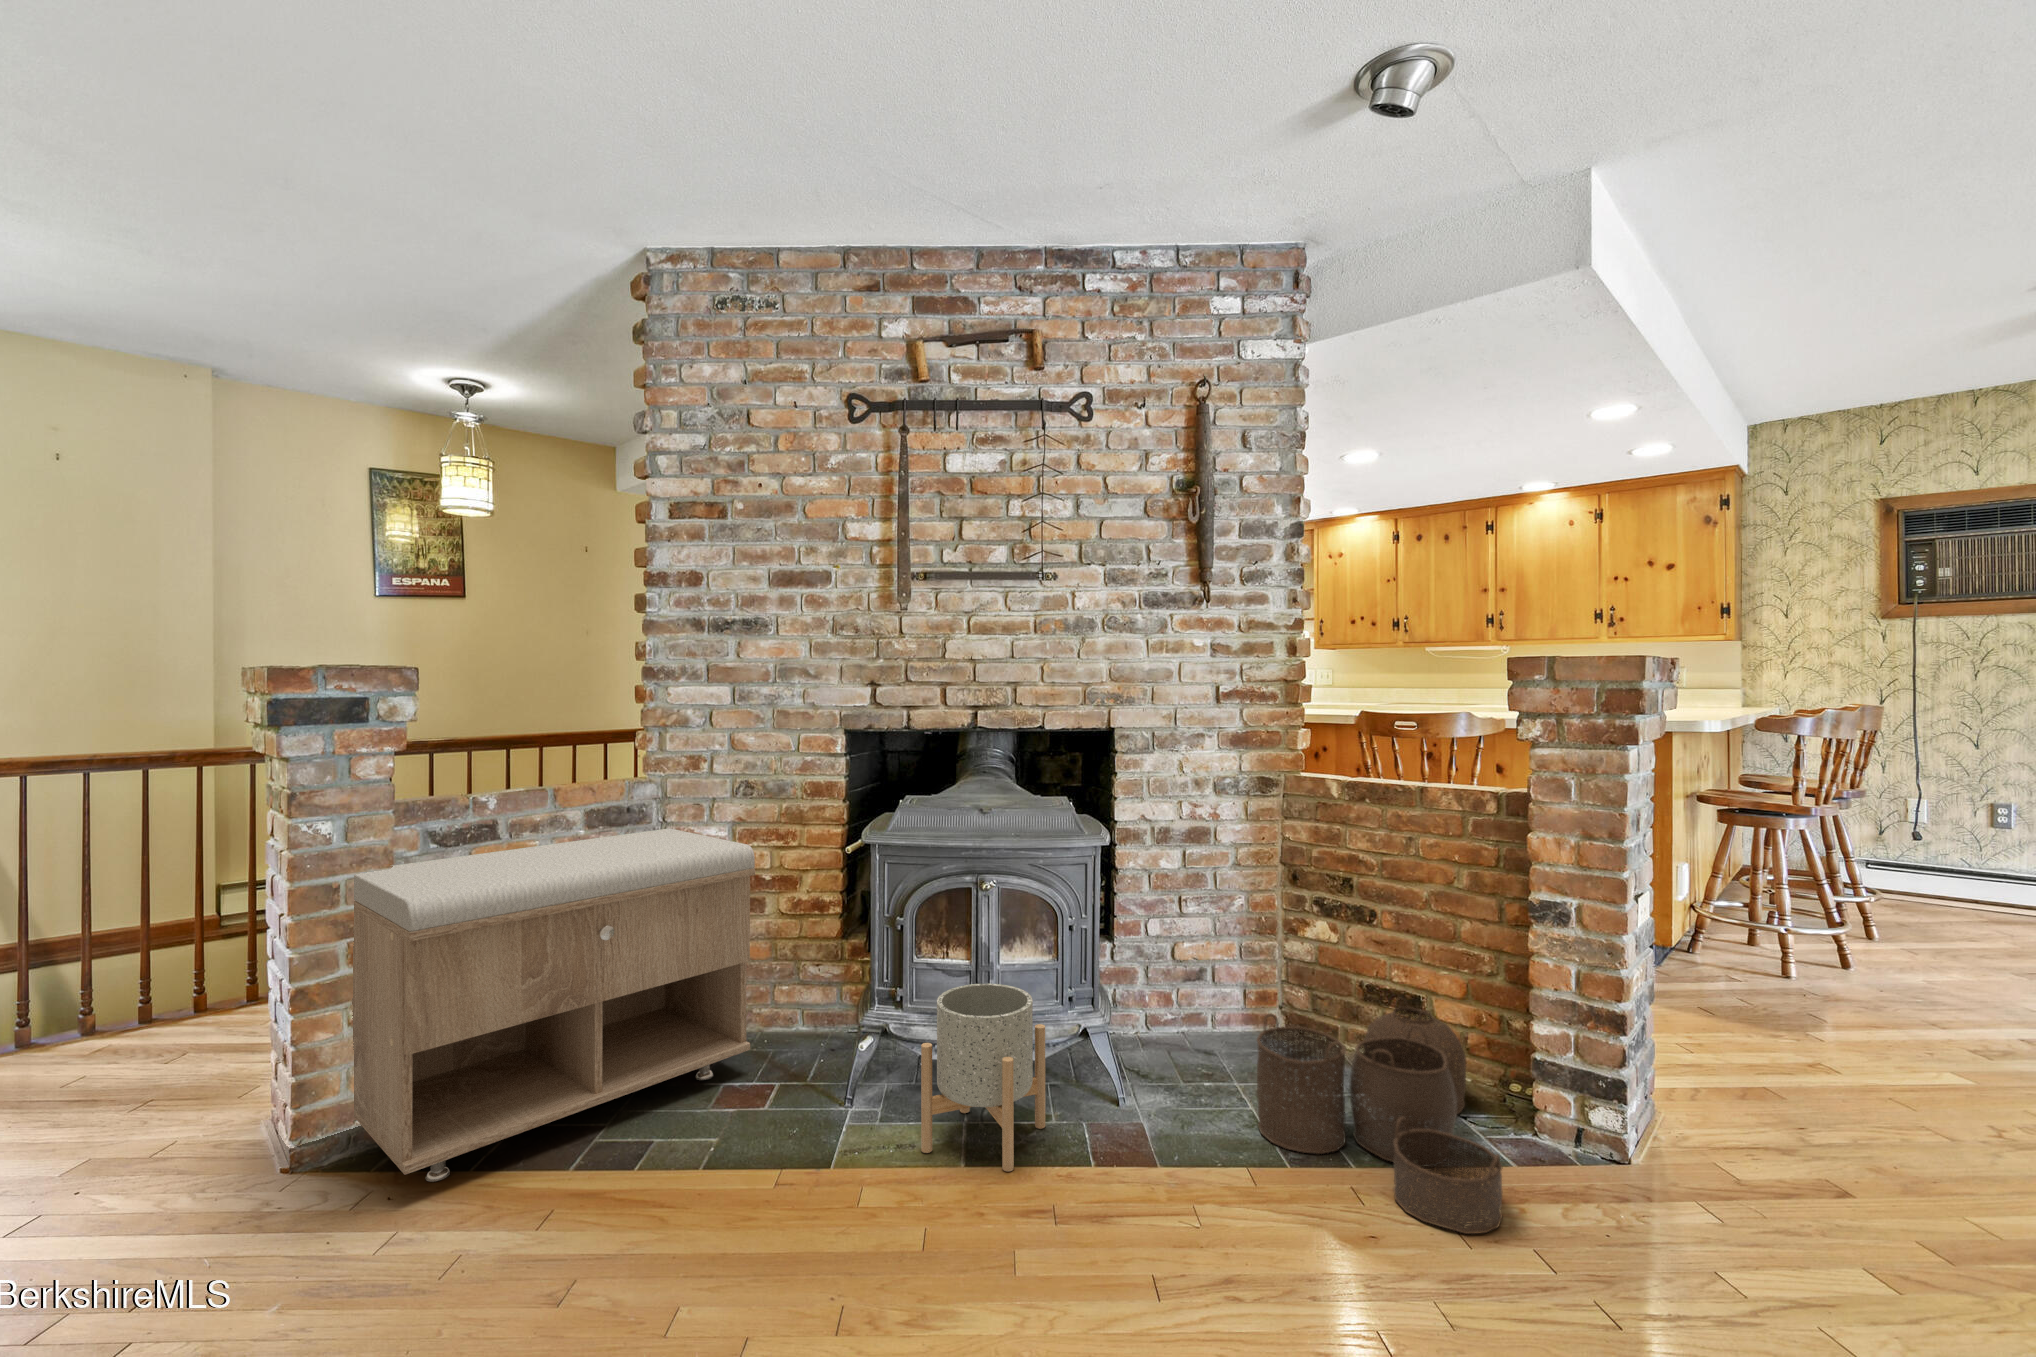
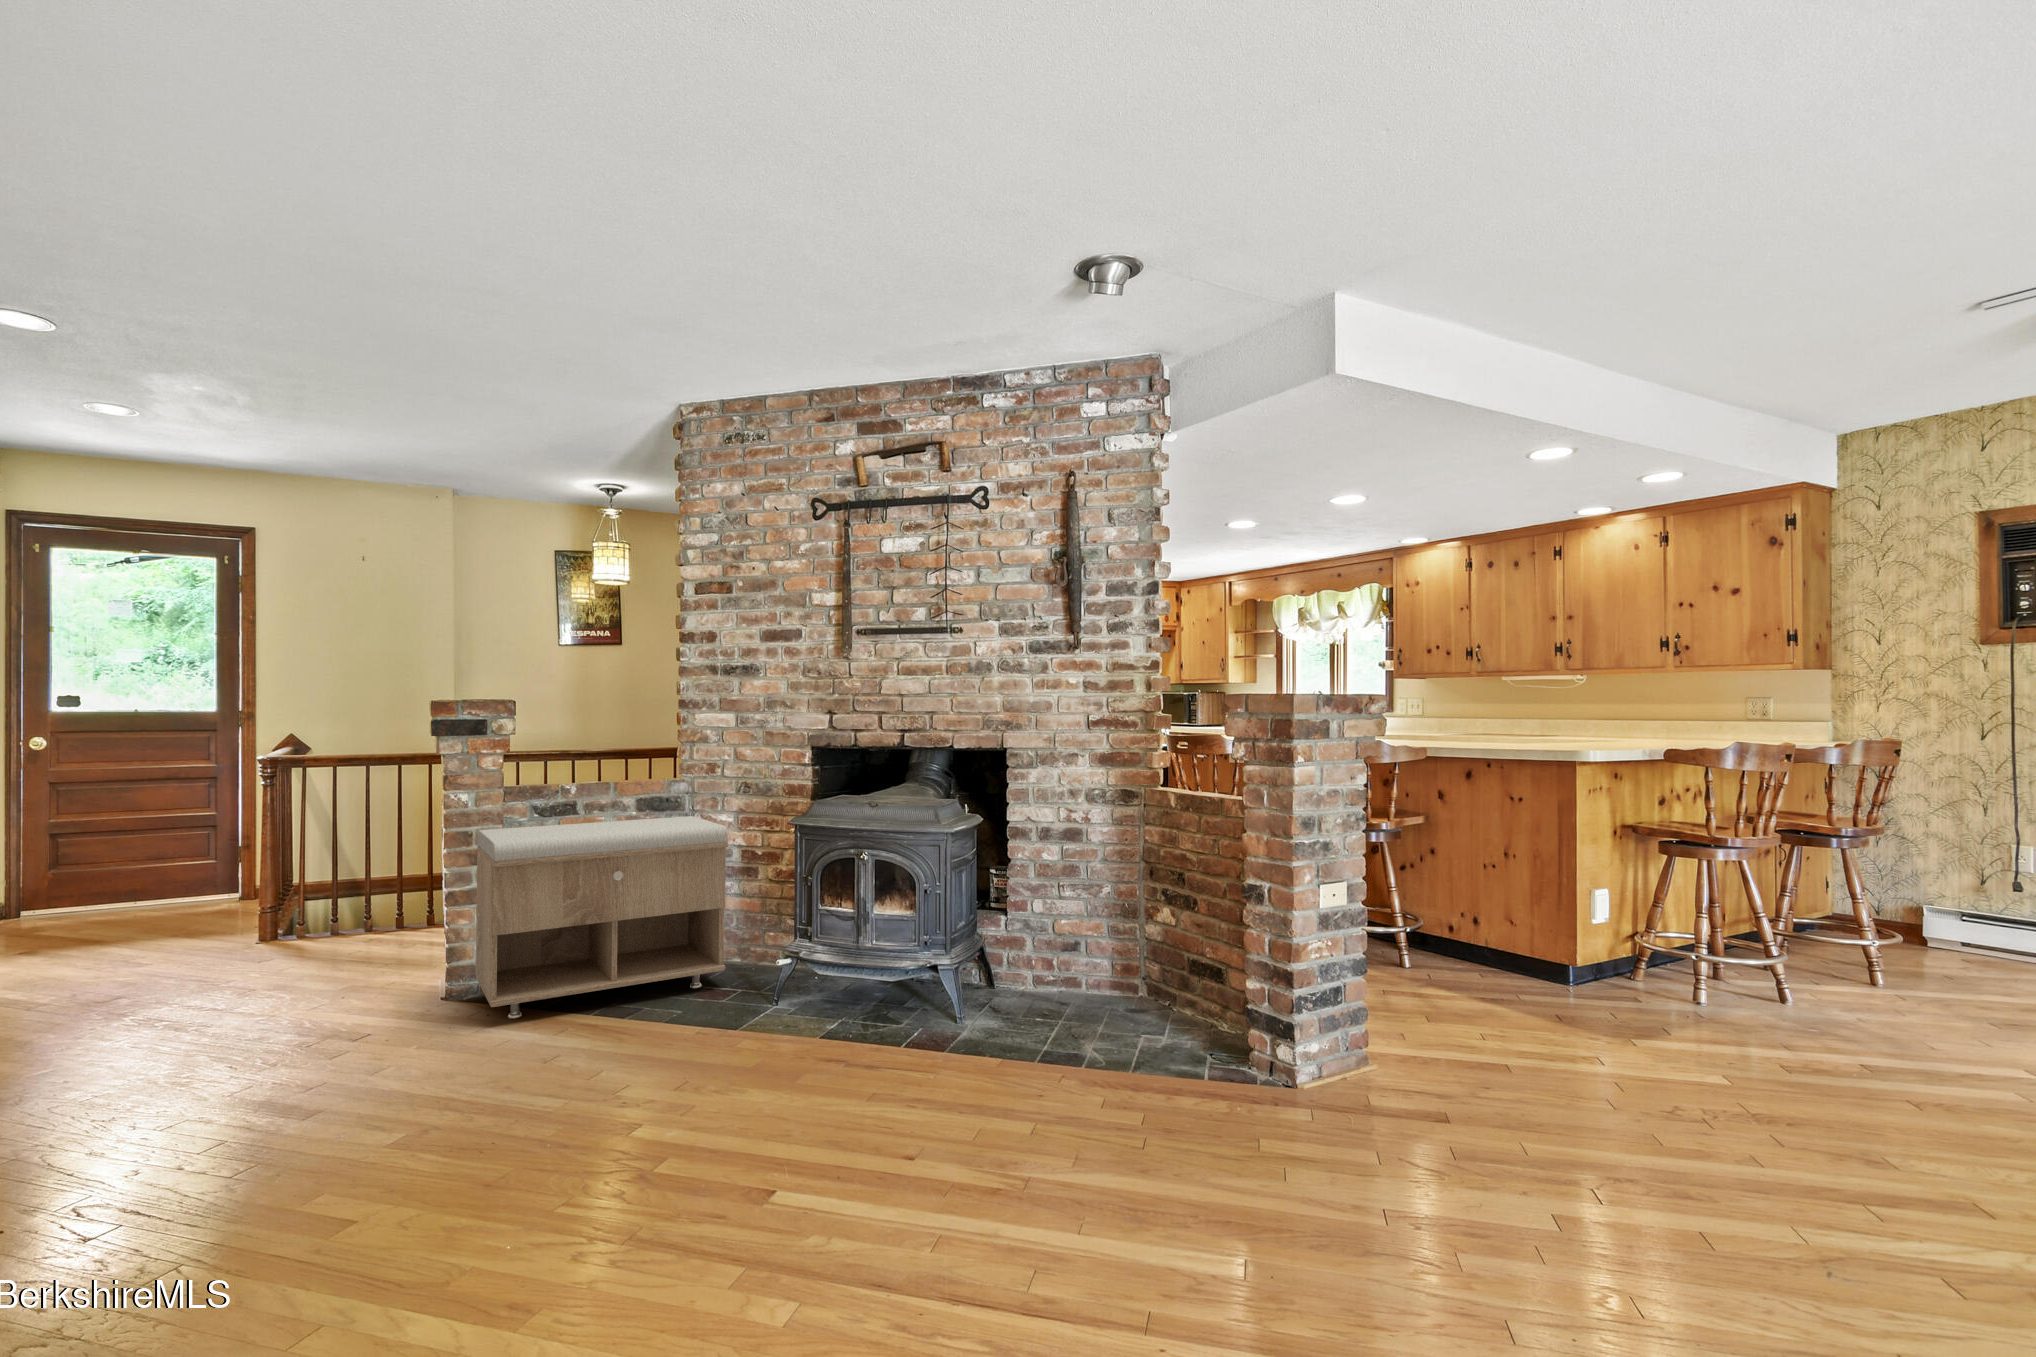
planter: present [921,984,1045,1171] -> none [796,926,889,1045]
woven basket: present [1257,999,1502,1234] -> none [1028,960,1214,1100]

